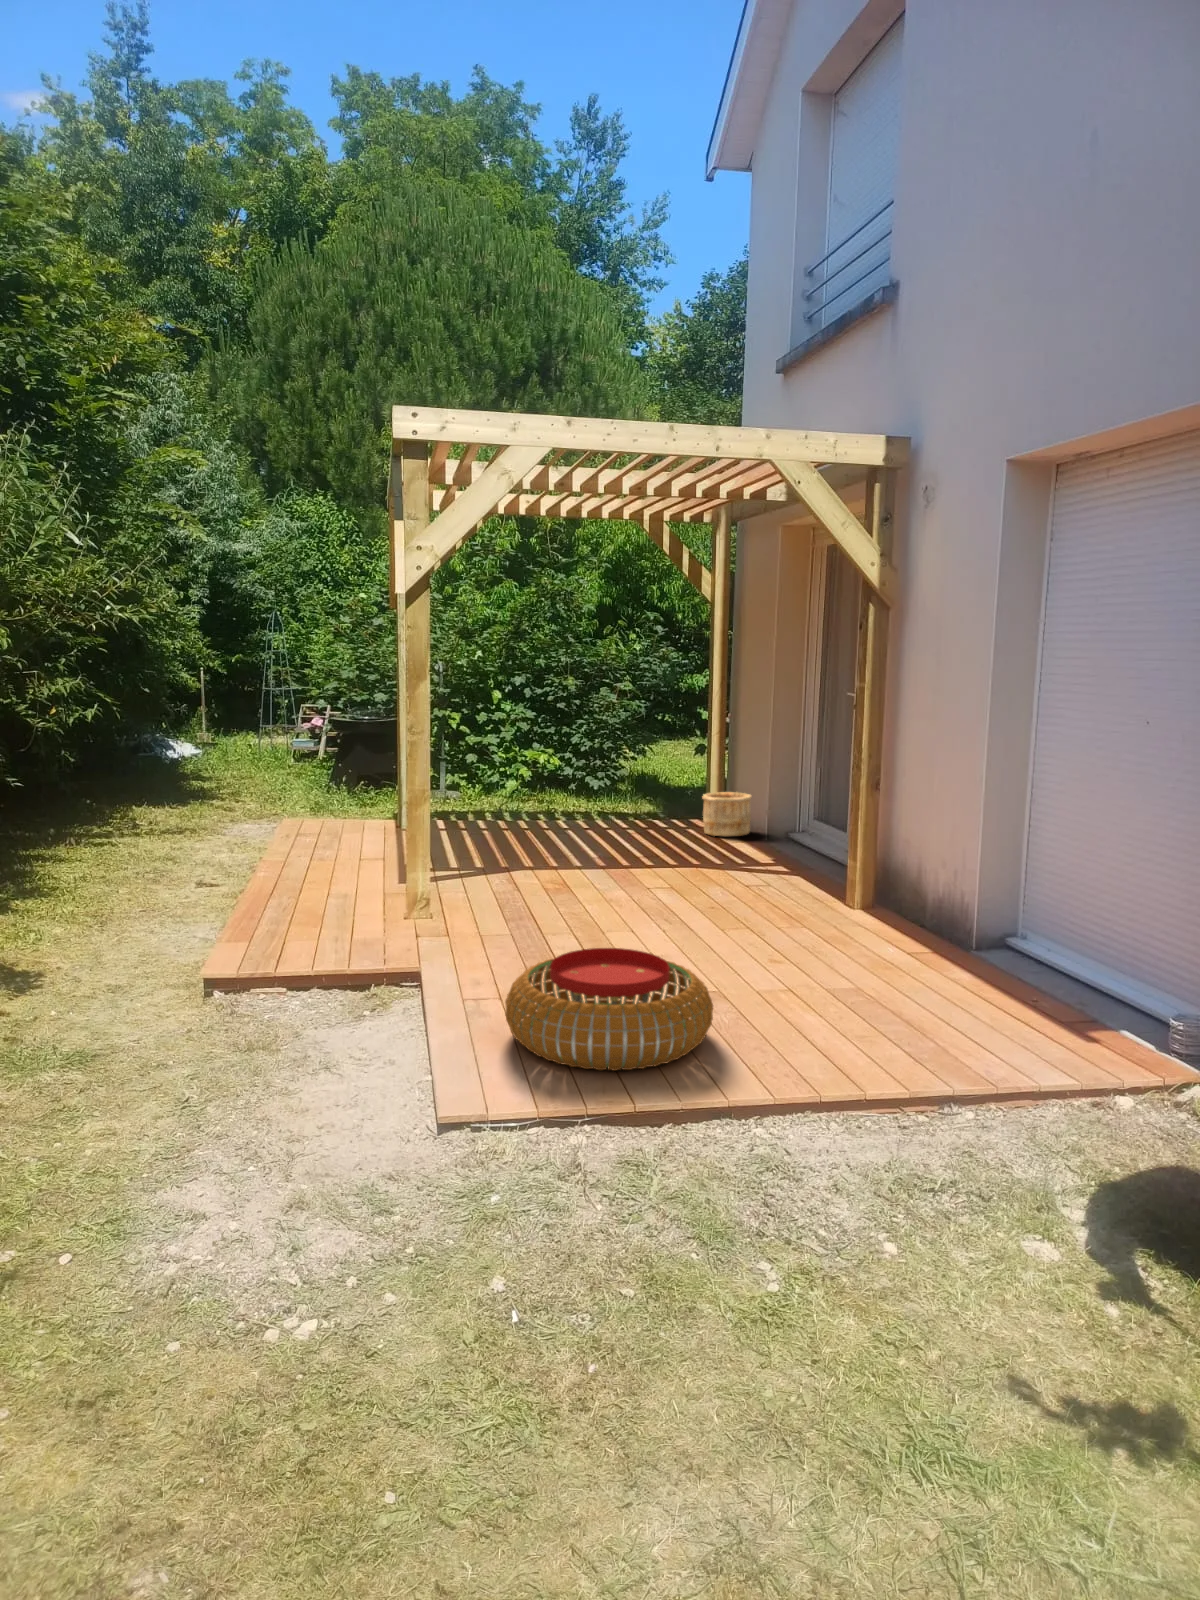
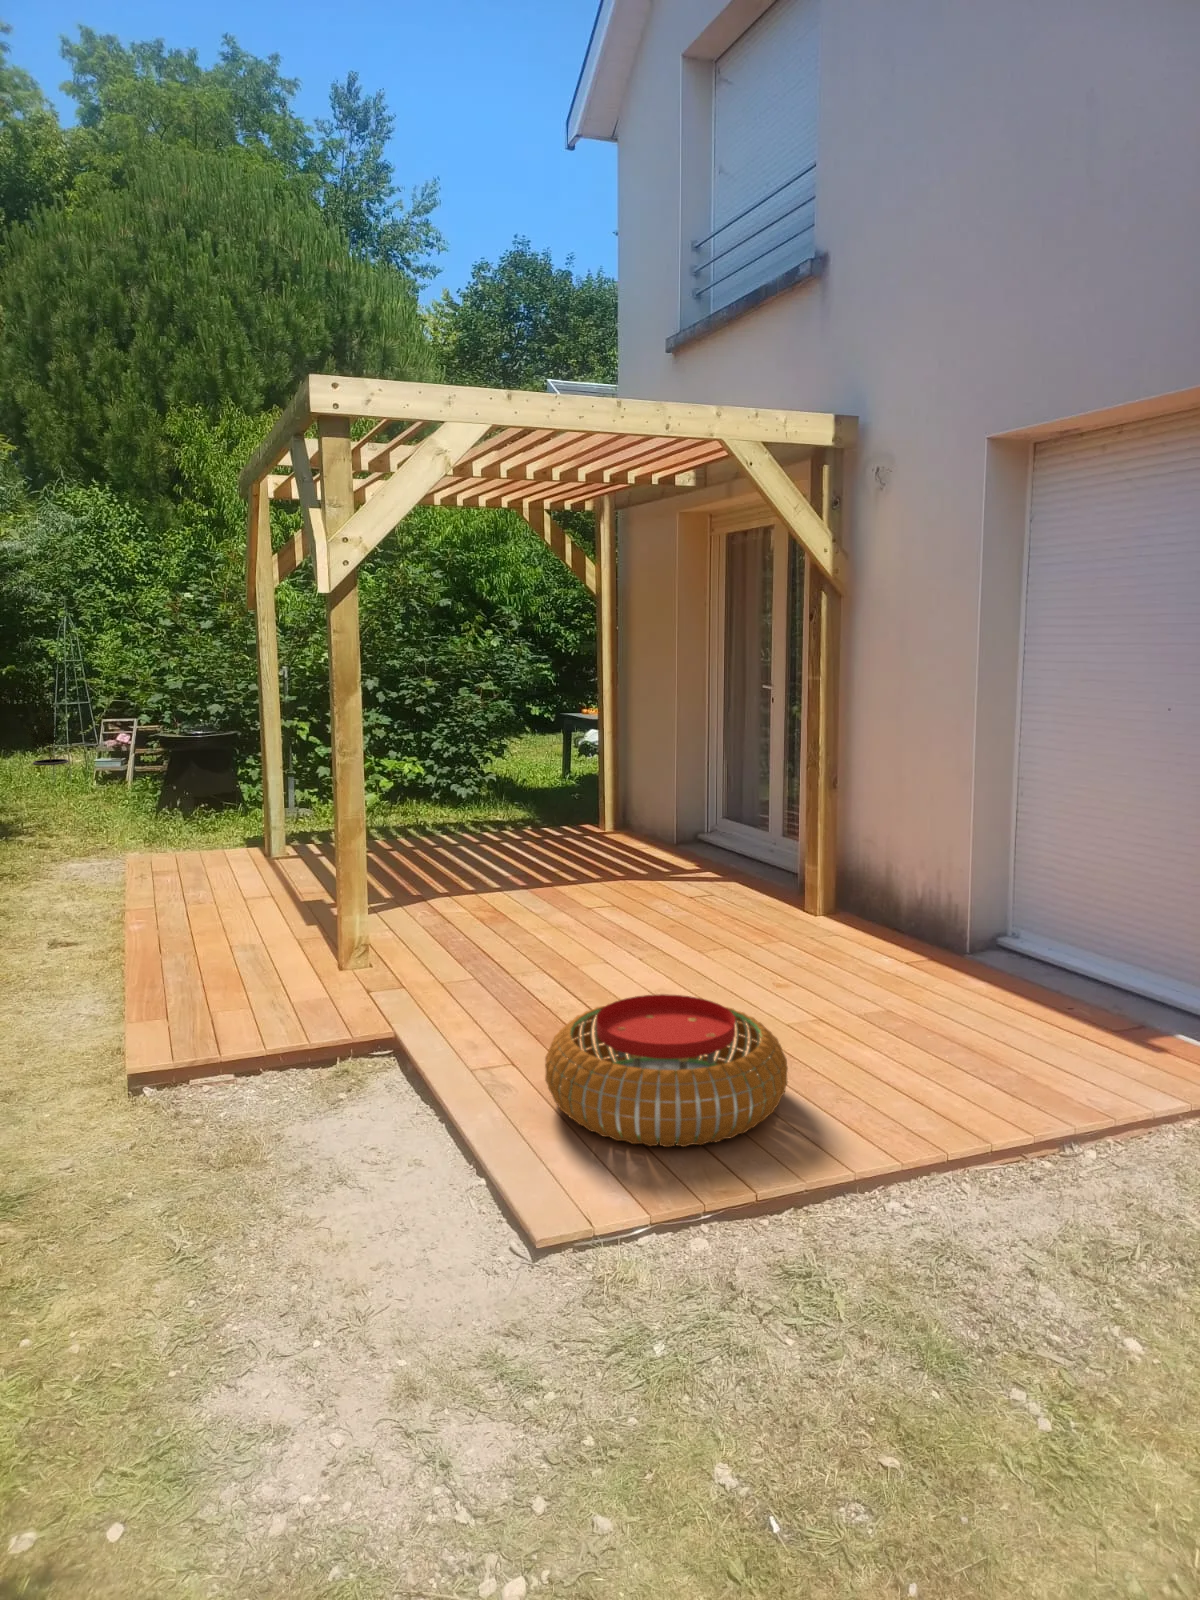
potted tree: none [242,689,281,742] -> present [25,707,68,765]
wooden bucket: present [702,792,752,836] -> none [600,796,652,844]

